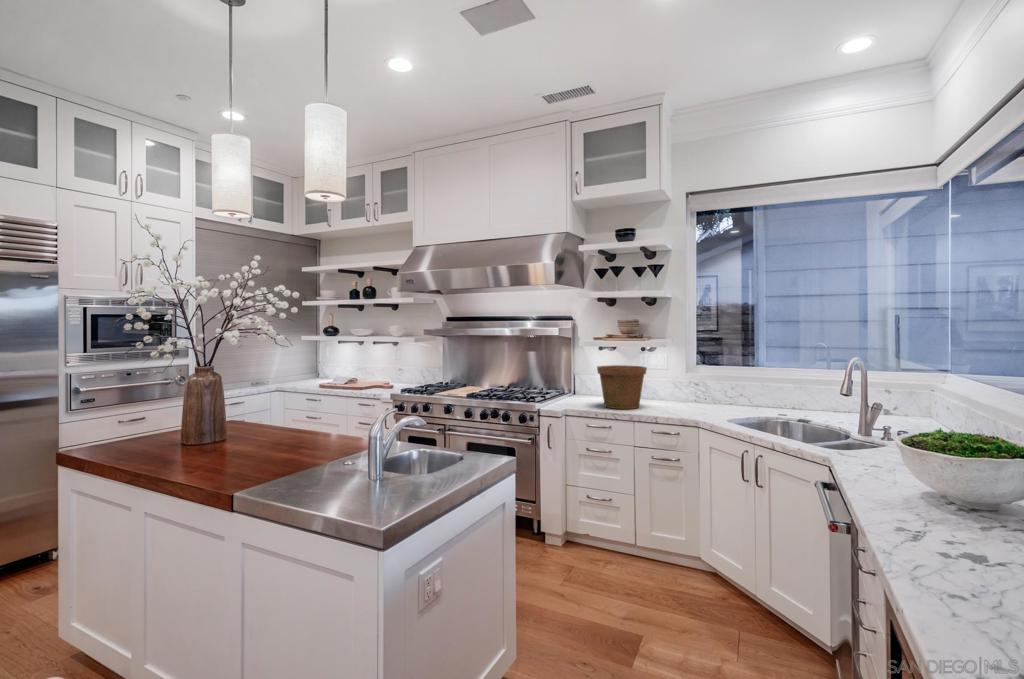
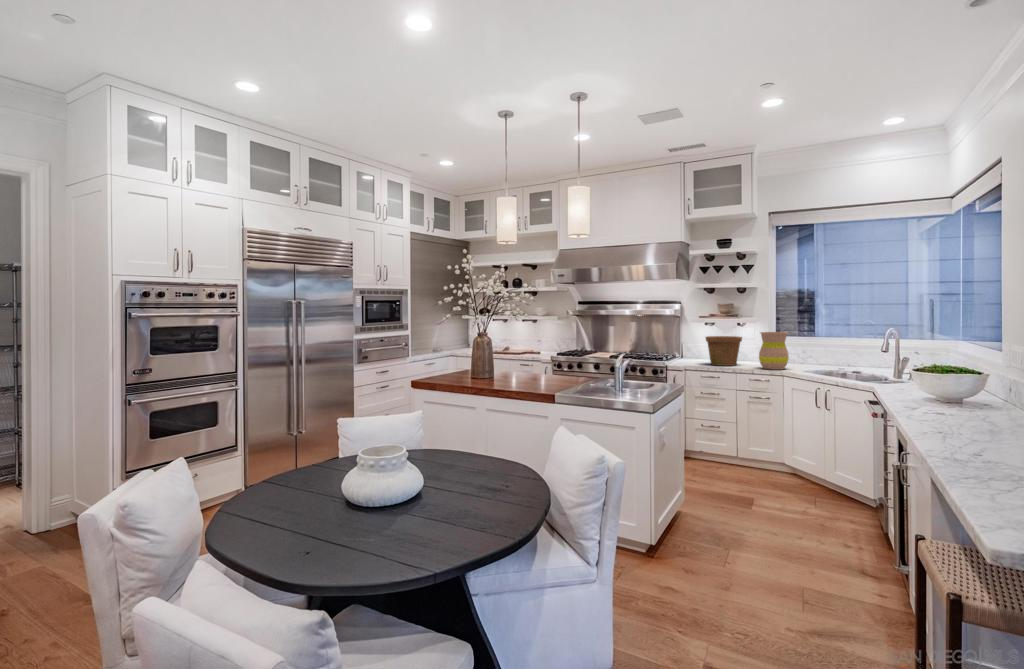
vase: none [665,361,707,418] -> present [759,332,789,370]

